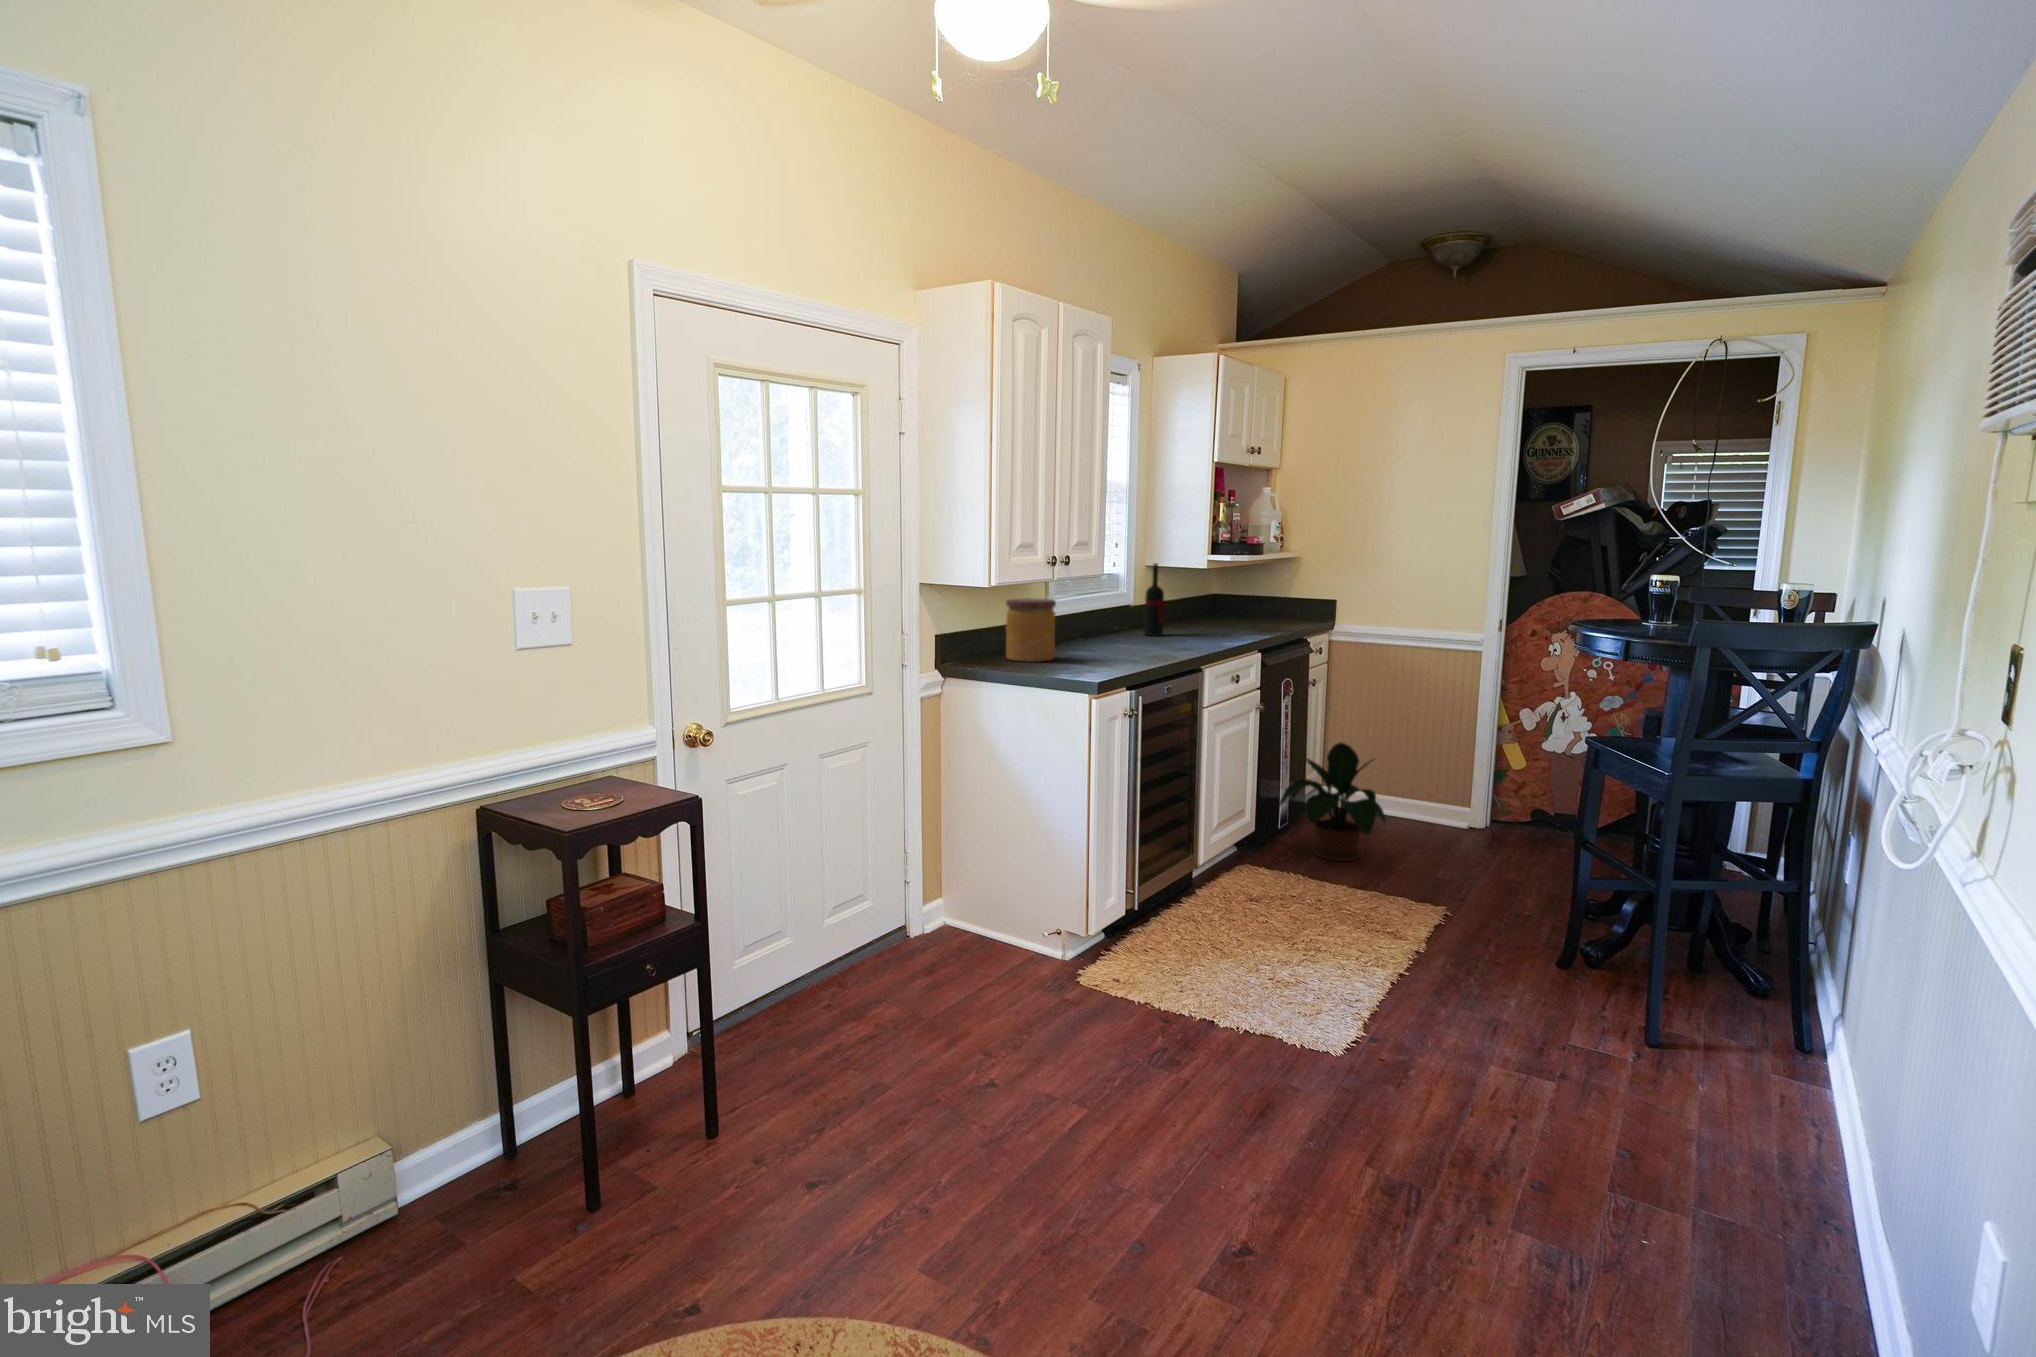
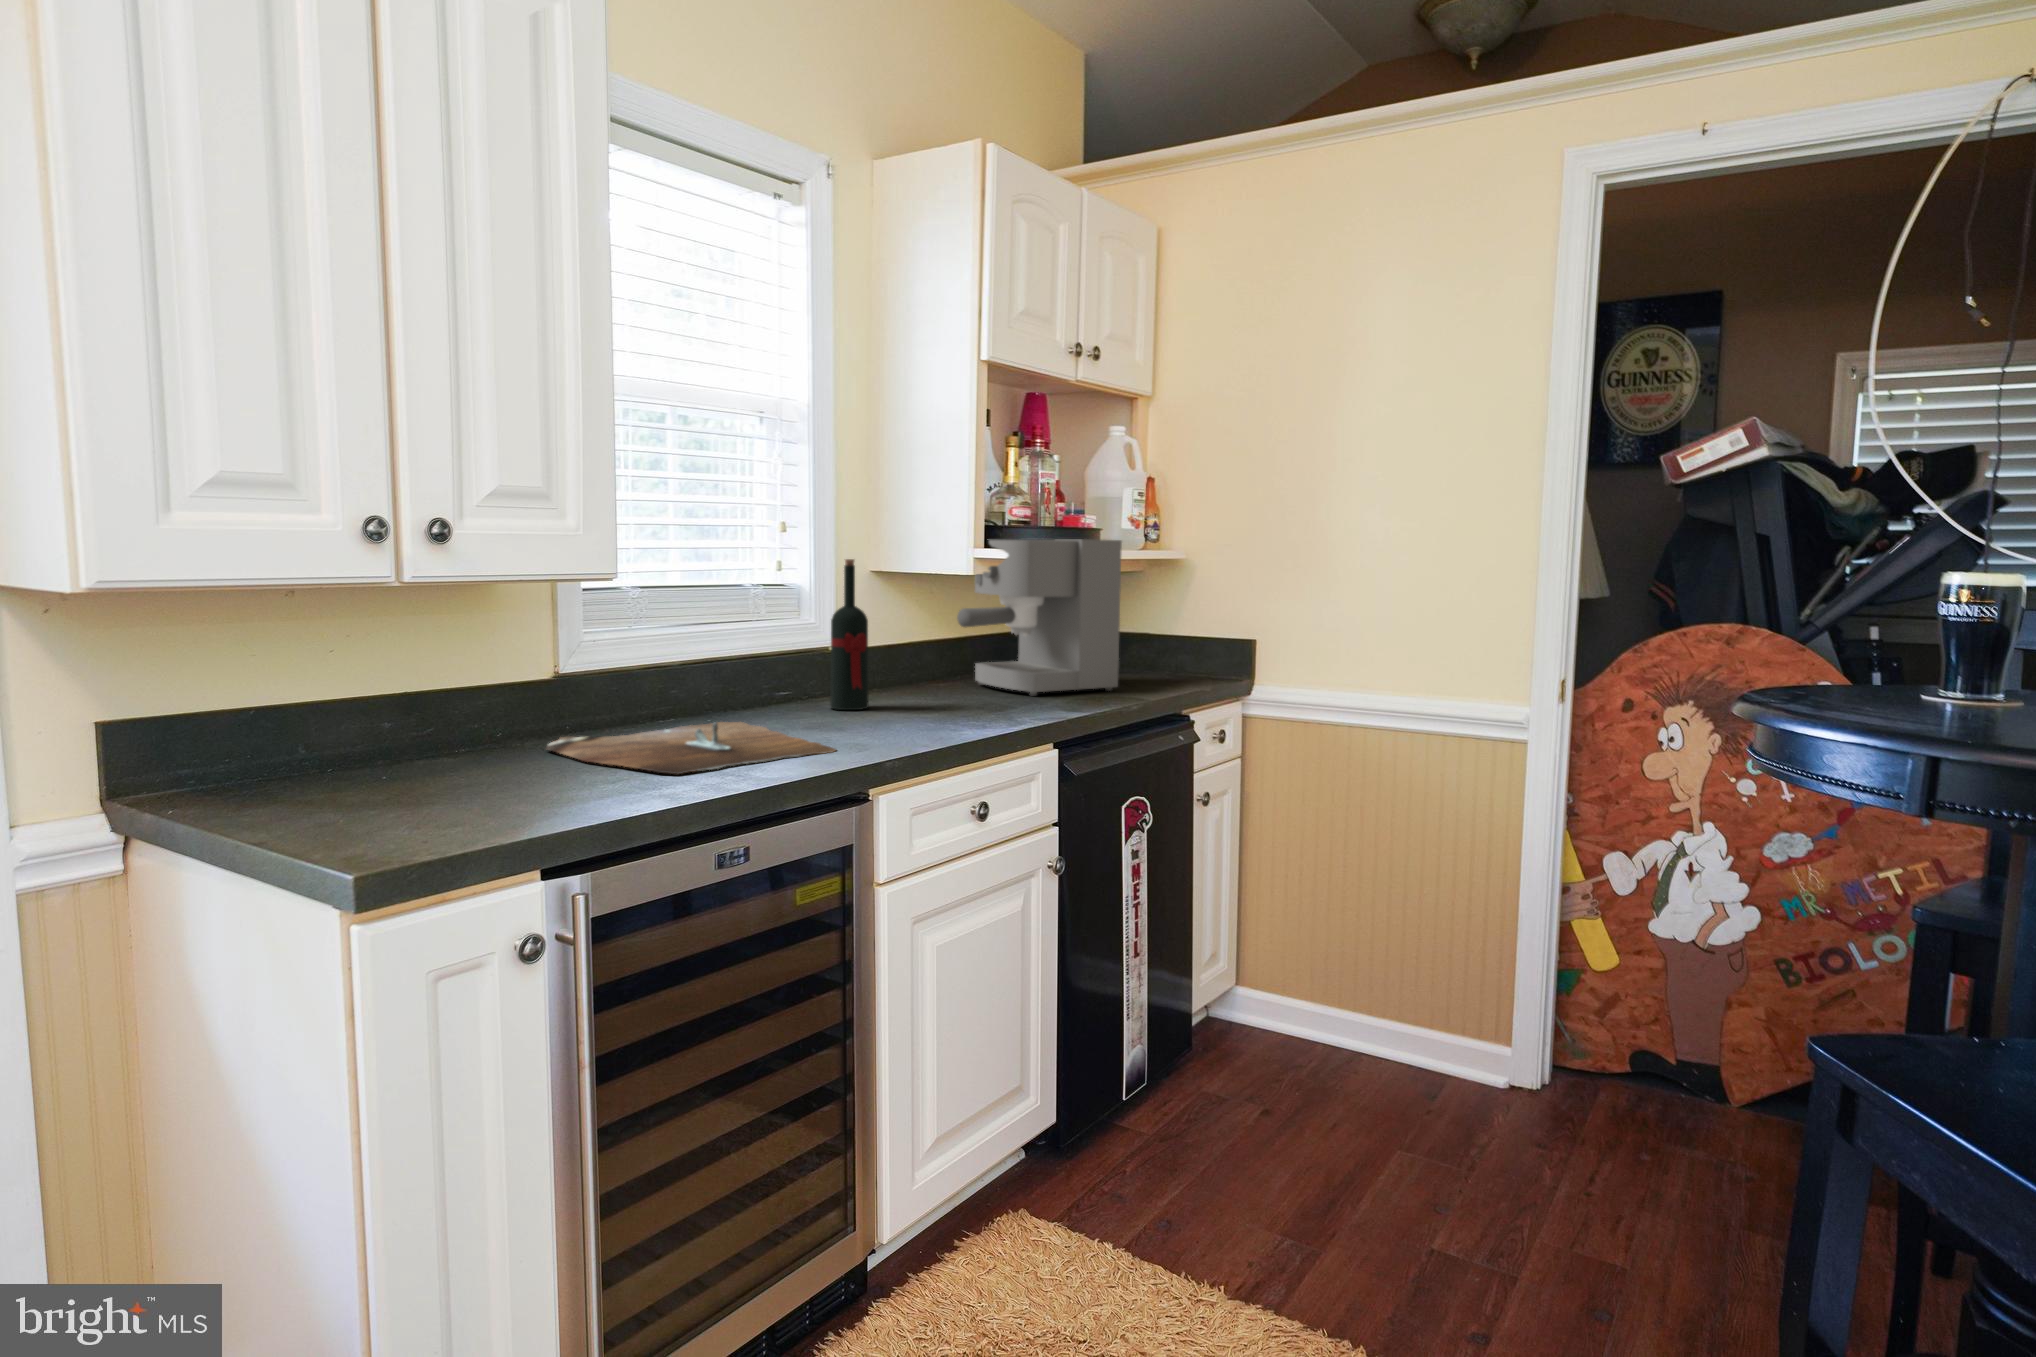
coffee maker: none [1194,551,1274,630] -> present [957,539,1122,695]
jar: present [1006,598,1056,662] -> none [286,636,436,802]
cutting board: none [1058,636,1184,655] -> present [546,722,836,774]
potted plant: present [1279,742,1386,861] -> none [1103,947,1326,1197]

